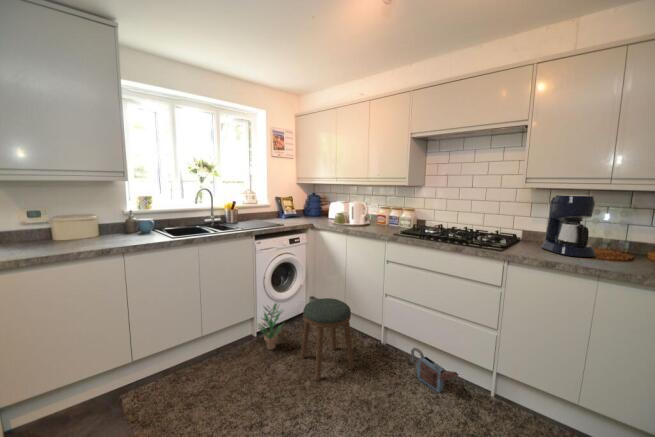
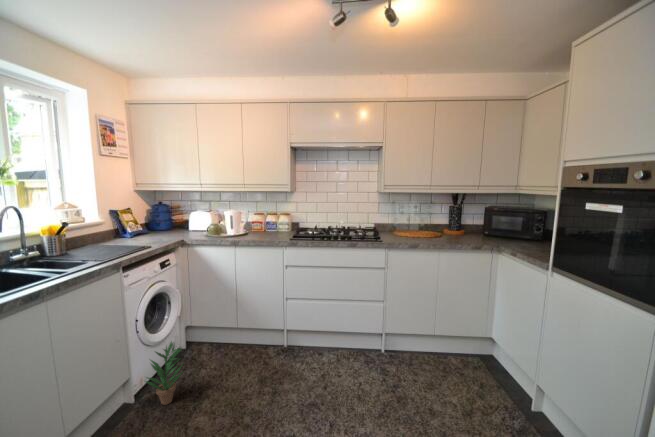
coffee maker: present [541,195,596,257] -> none [396,195,427,237]
stool: present [301,298,354,381] -> none [213,316,276,407]
watering can: present [410,348,458,393] -> none [322,337,367,366]

